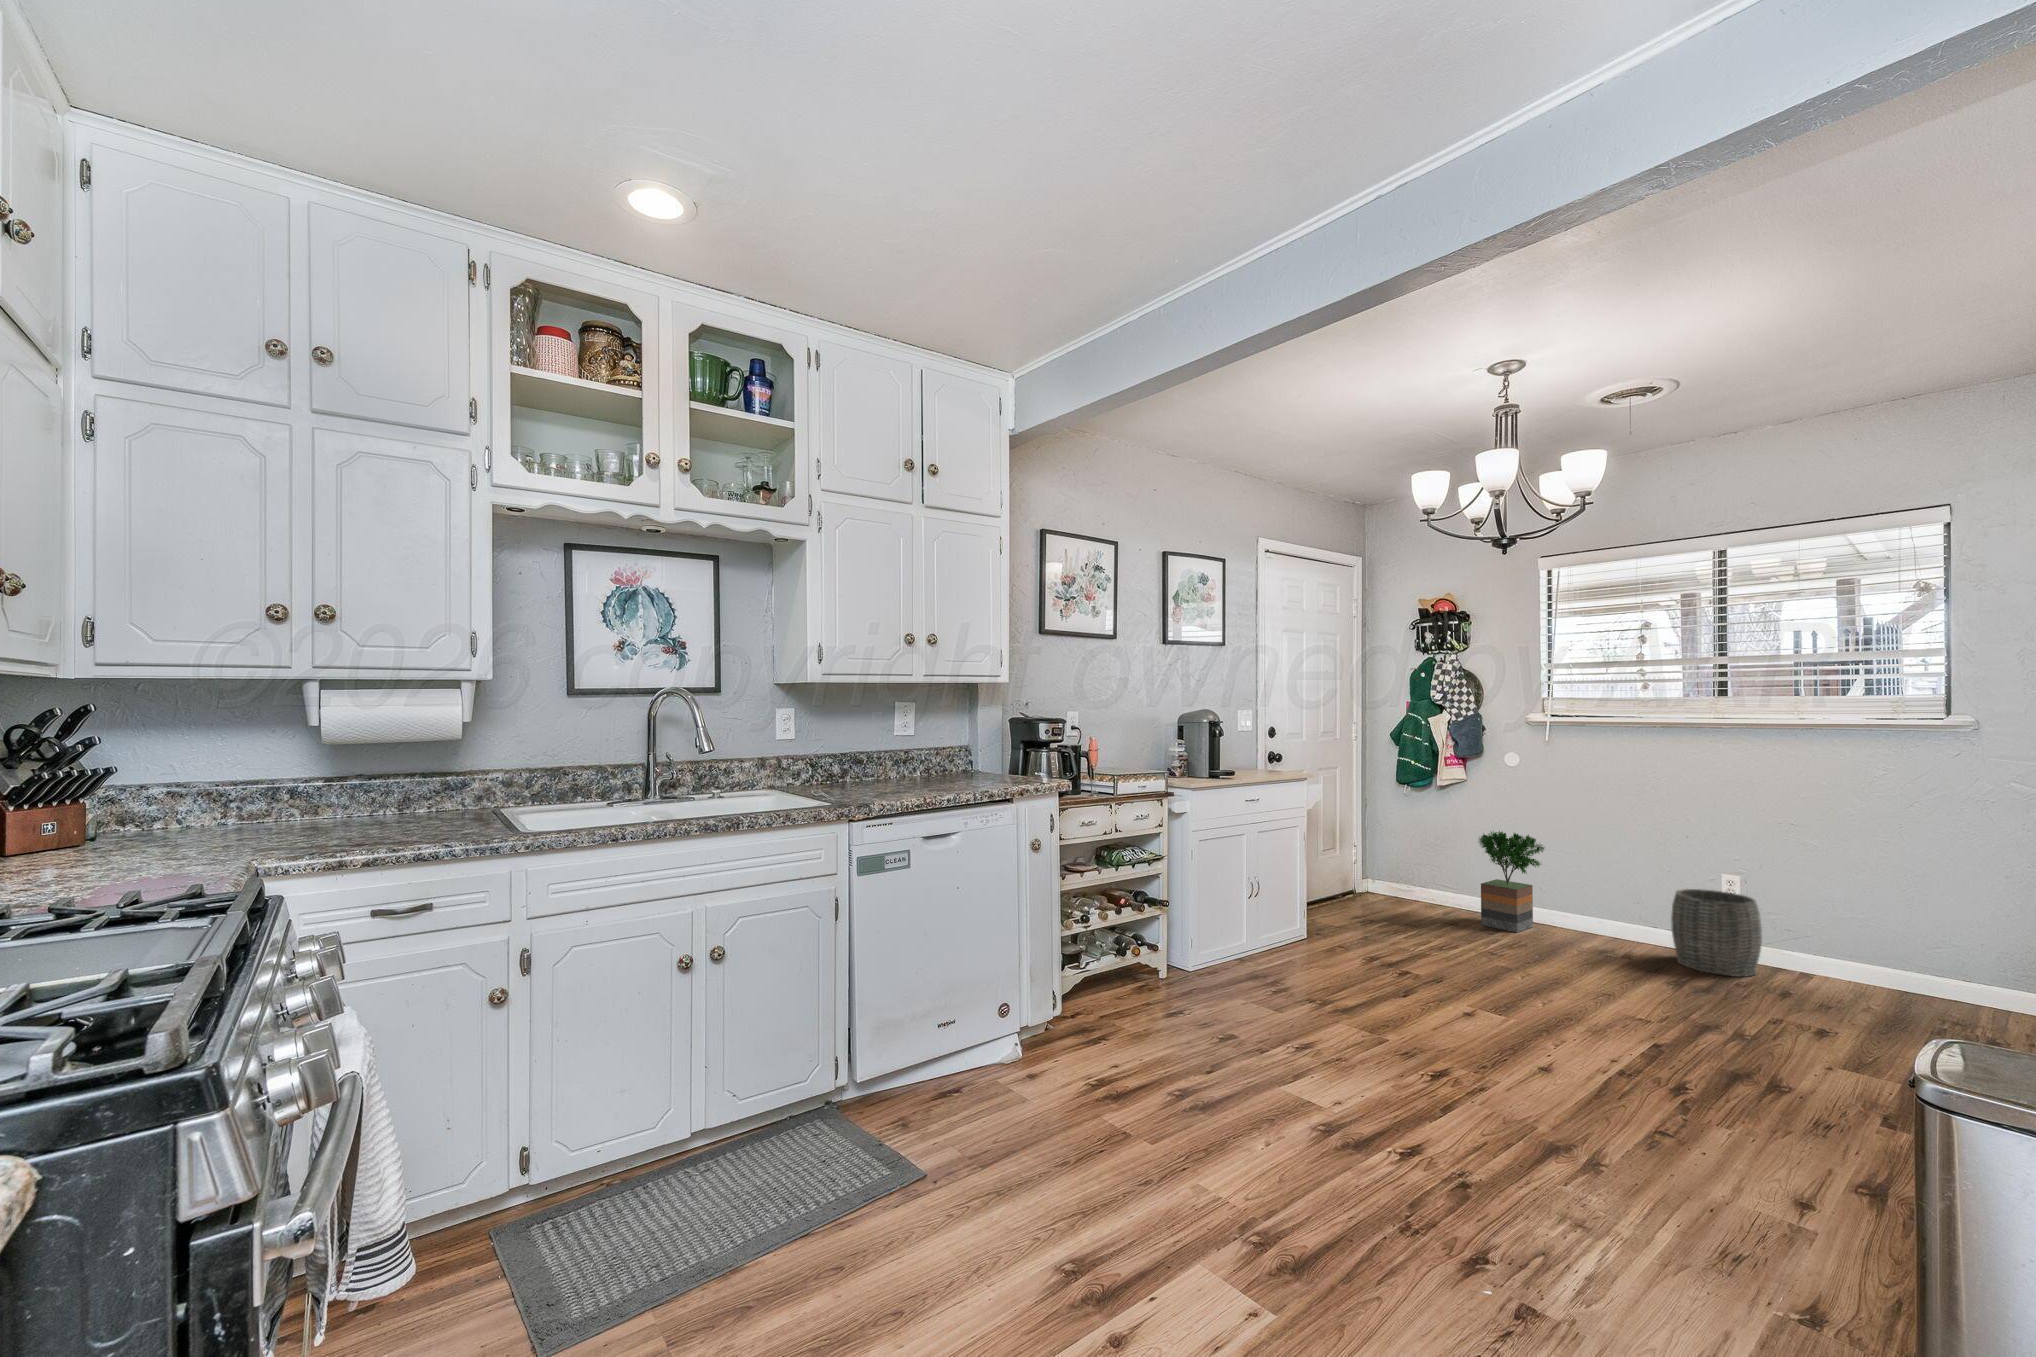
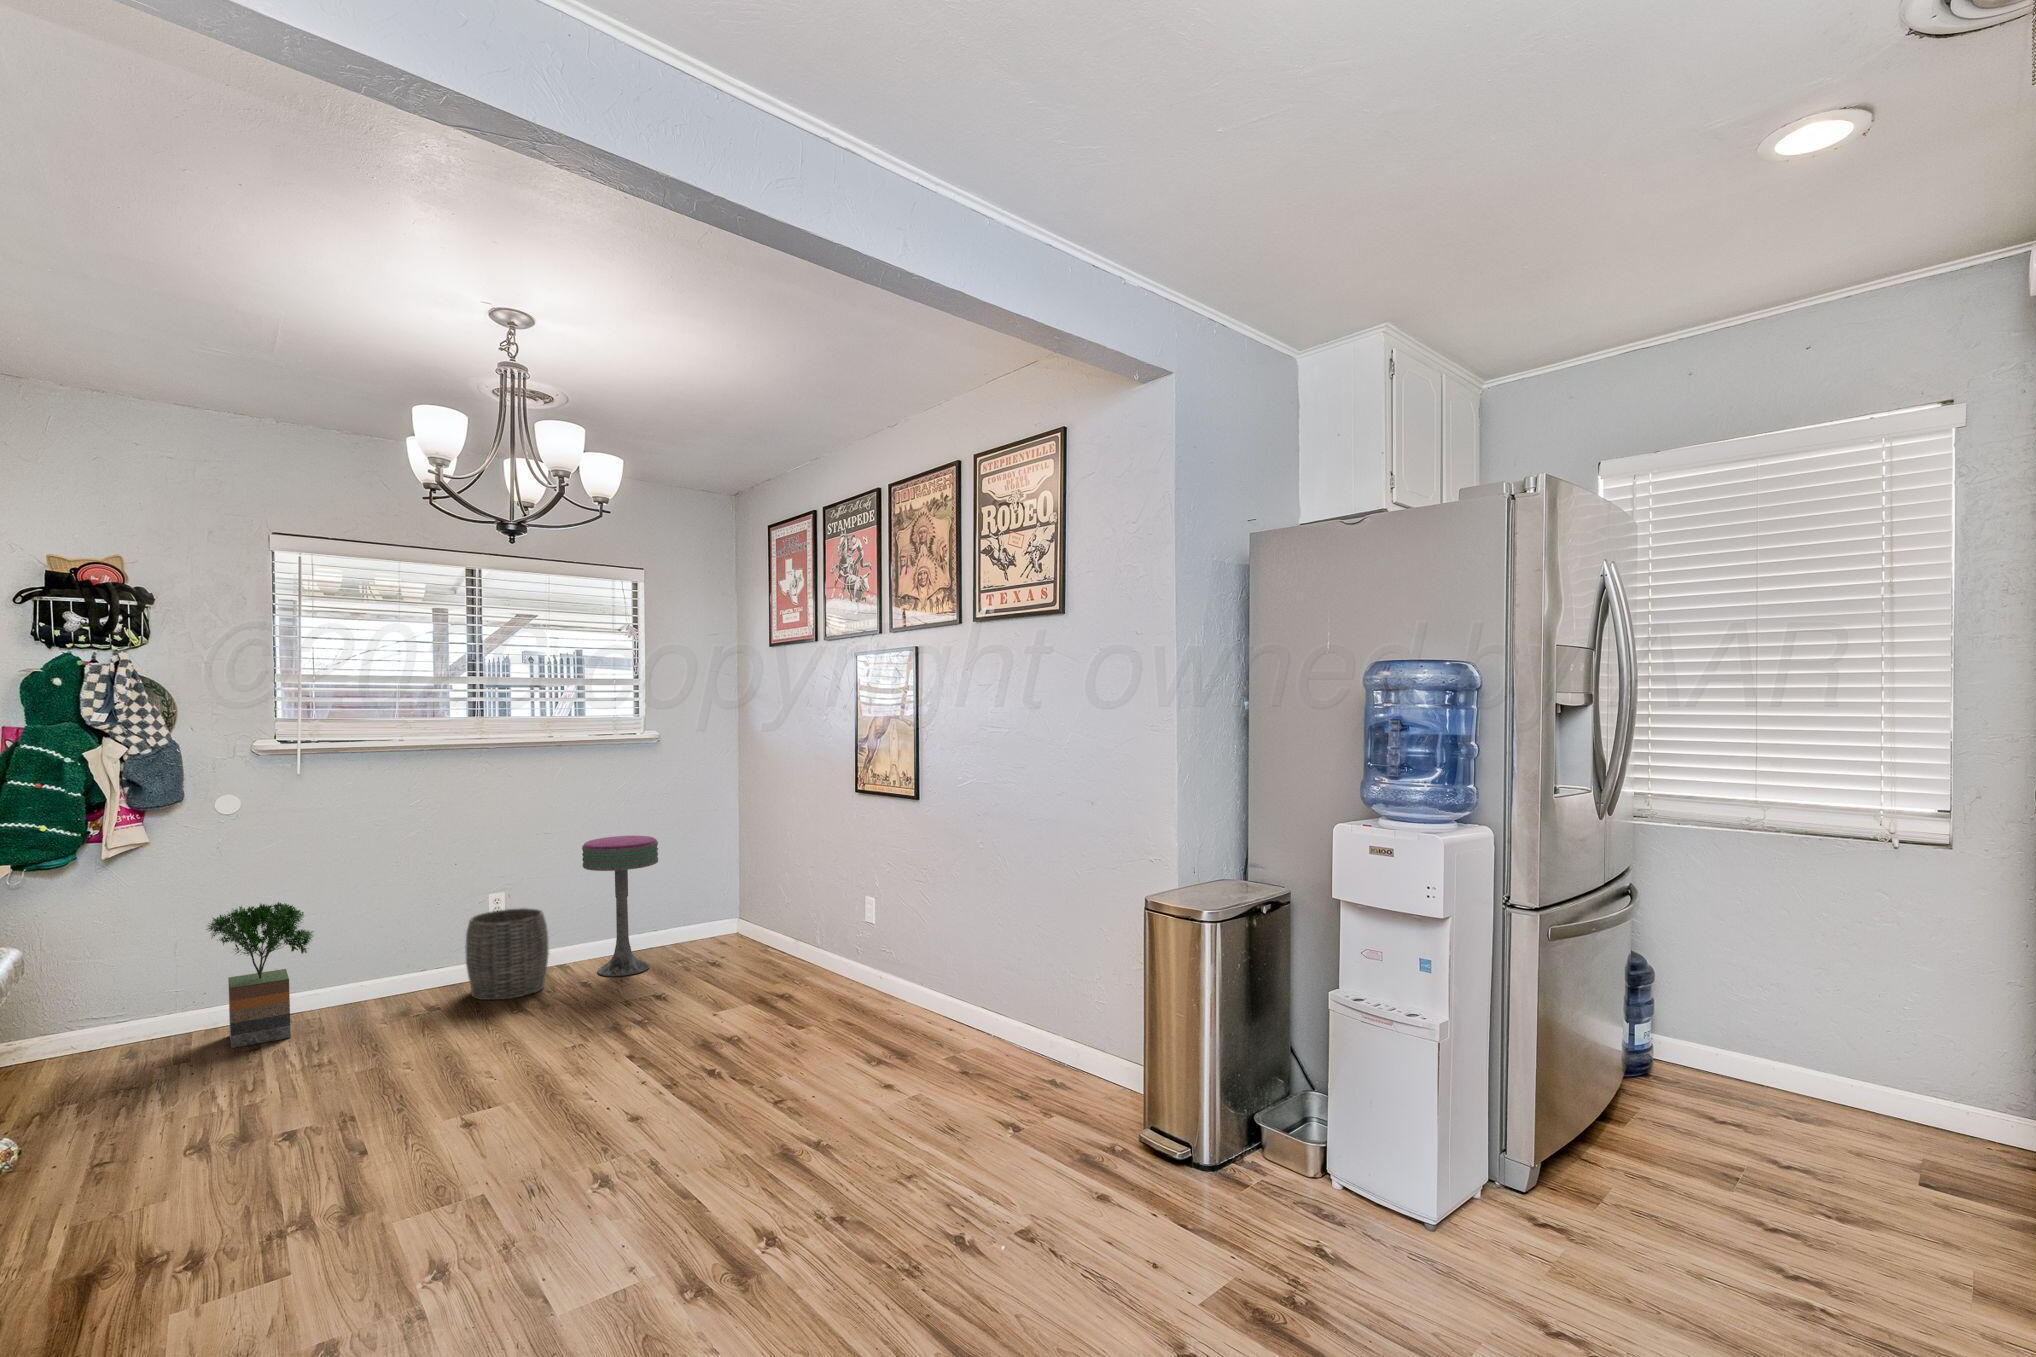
bar stool: none [1808,847,1917,1005] -> present [582,836,658,976]

